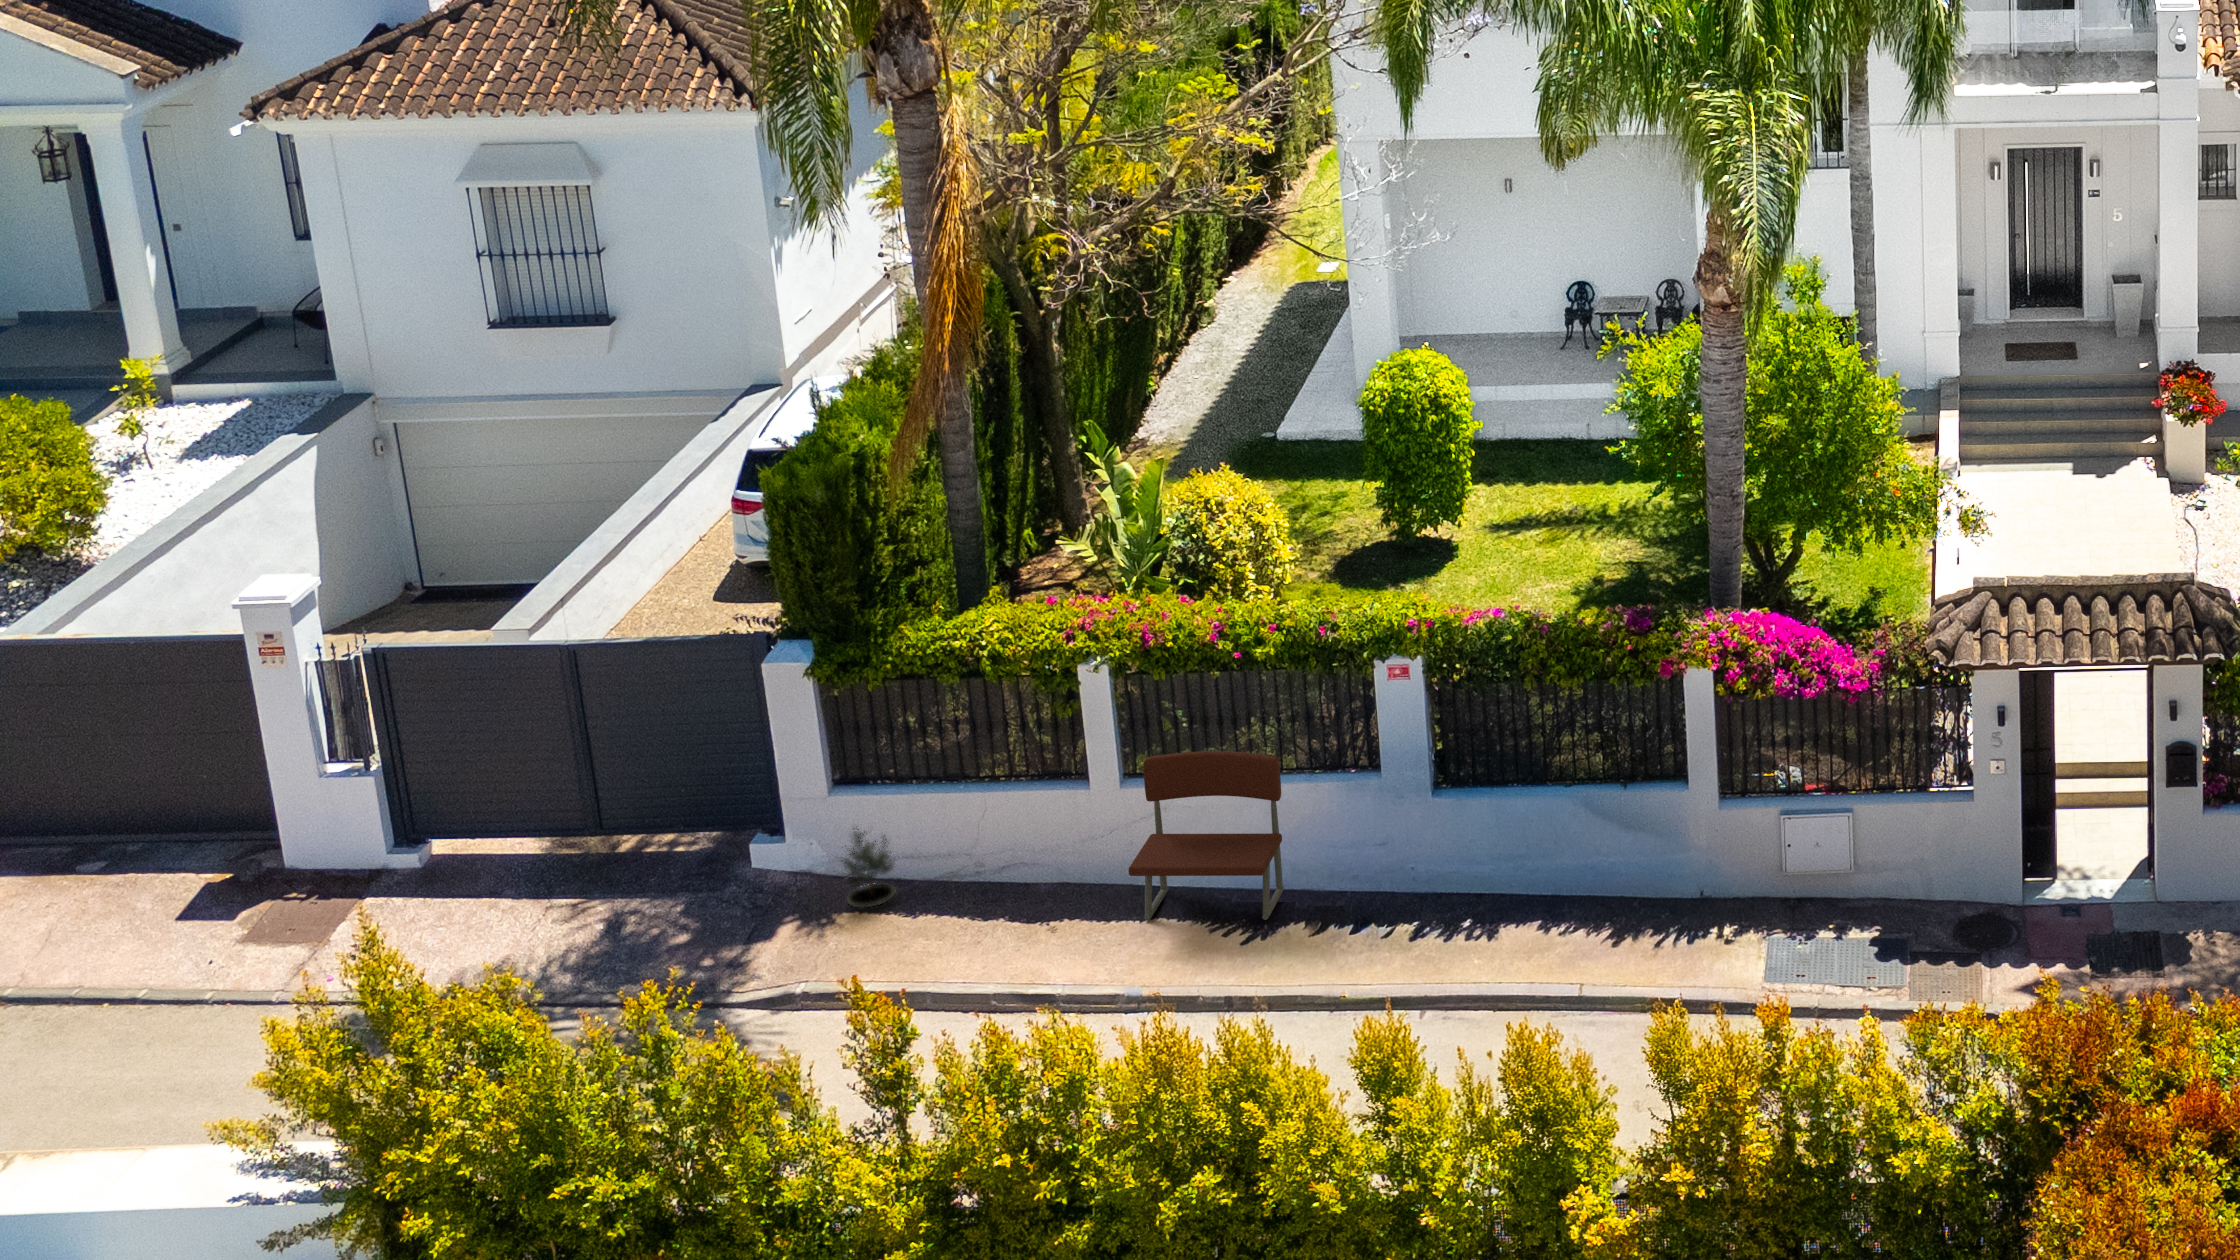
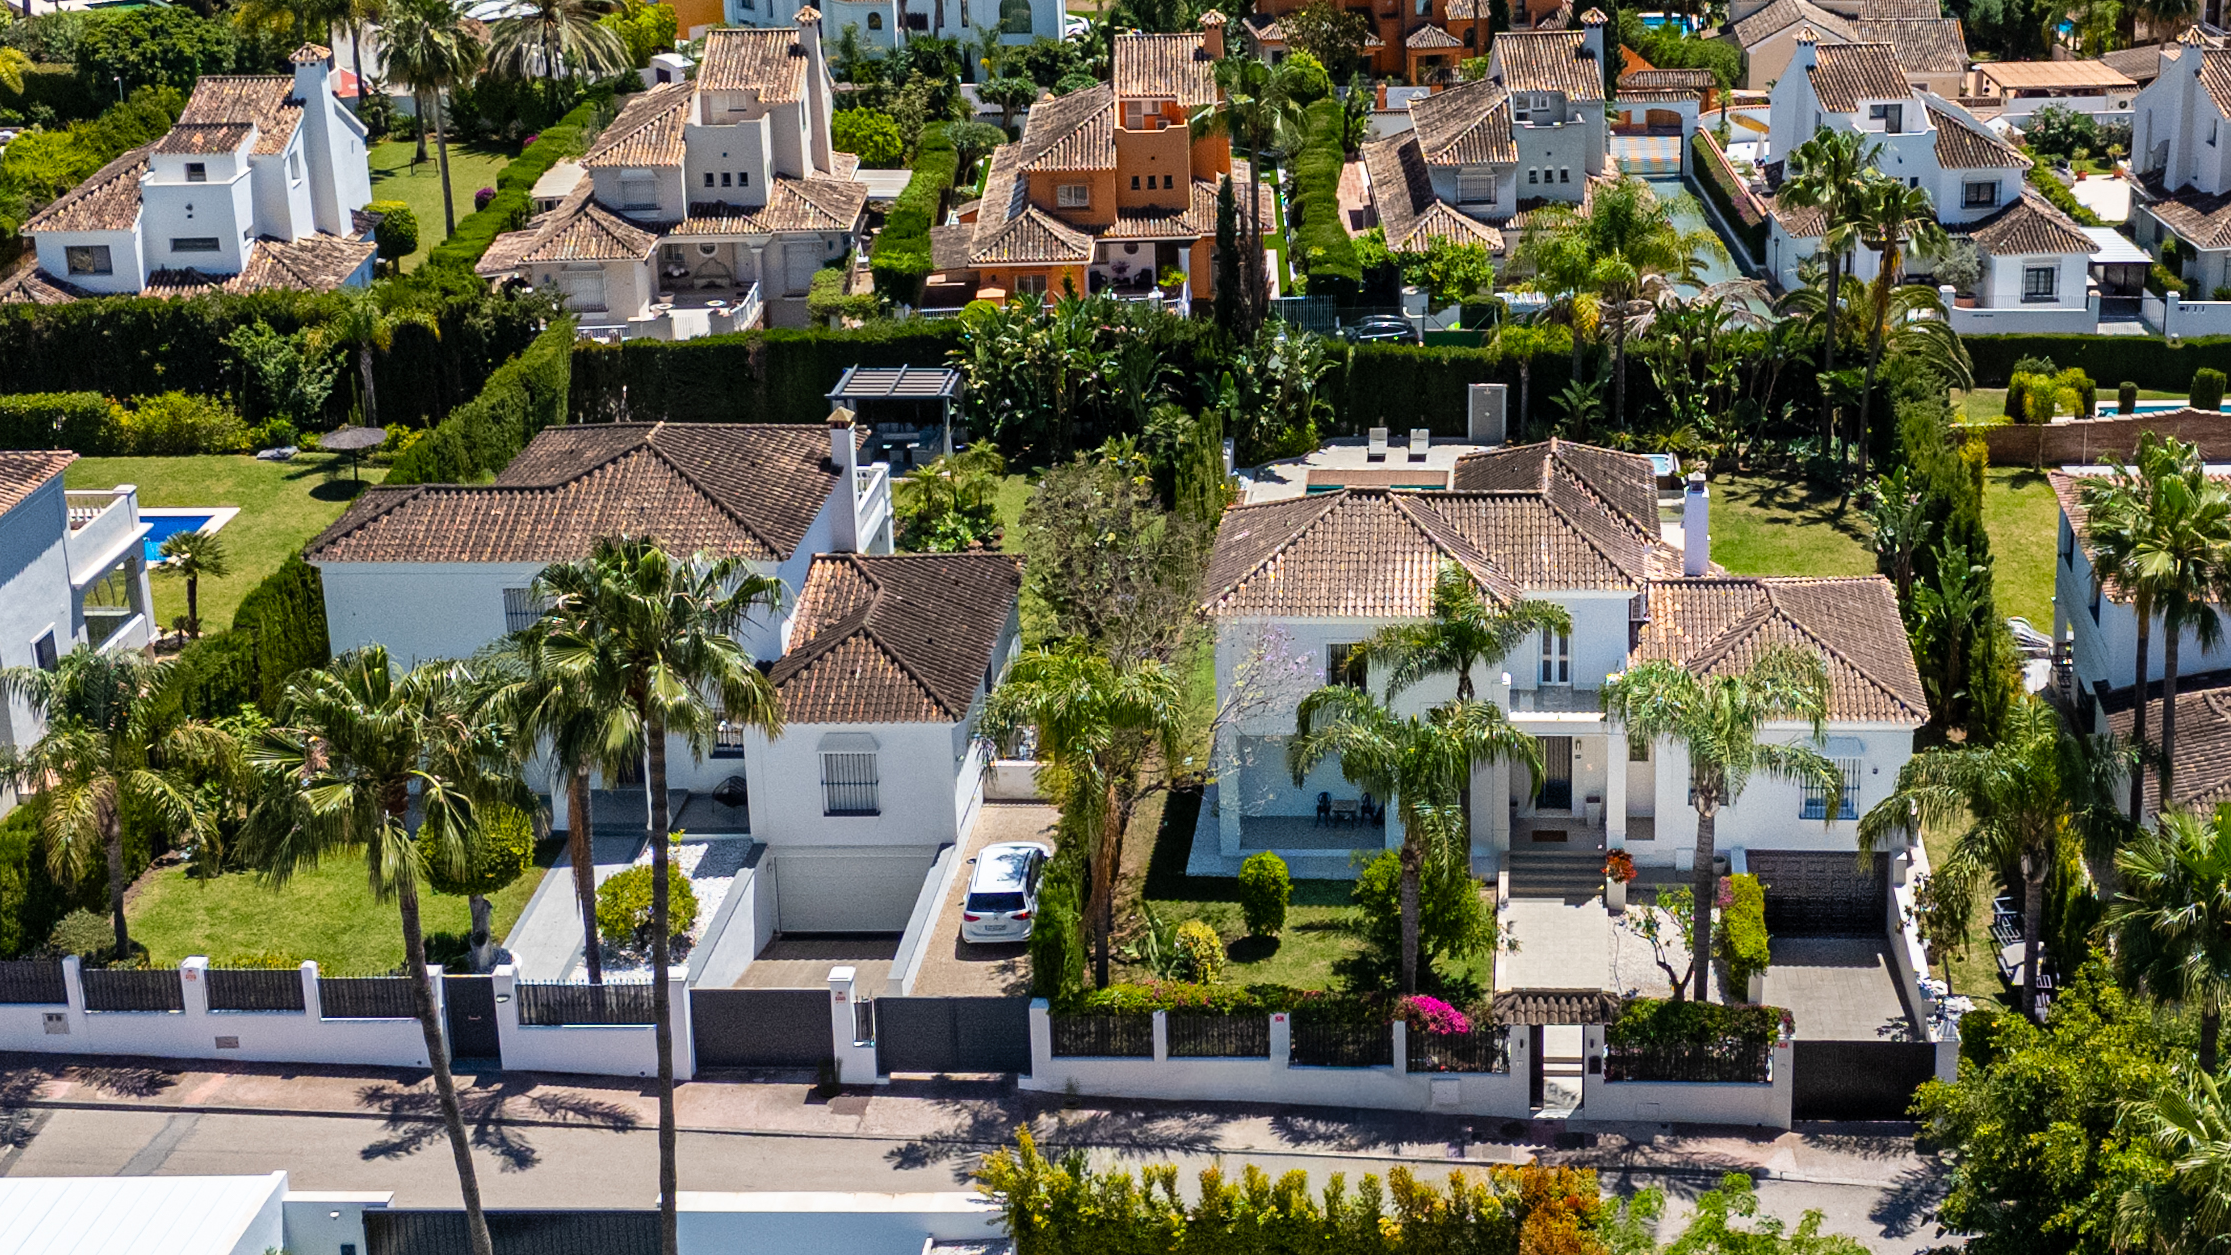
bench: present [1129,751,1284,921] -> none [1180,1049,1237,1118]
waste bin: none [214,796,294,897] -> present [816,1057,842,1097]

